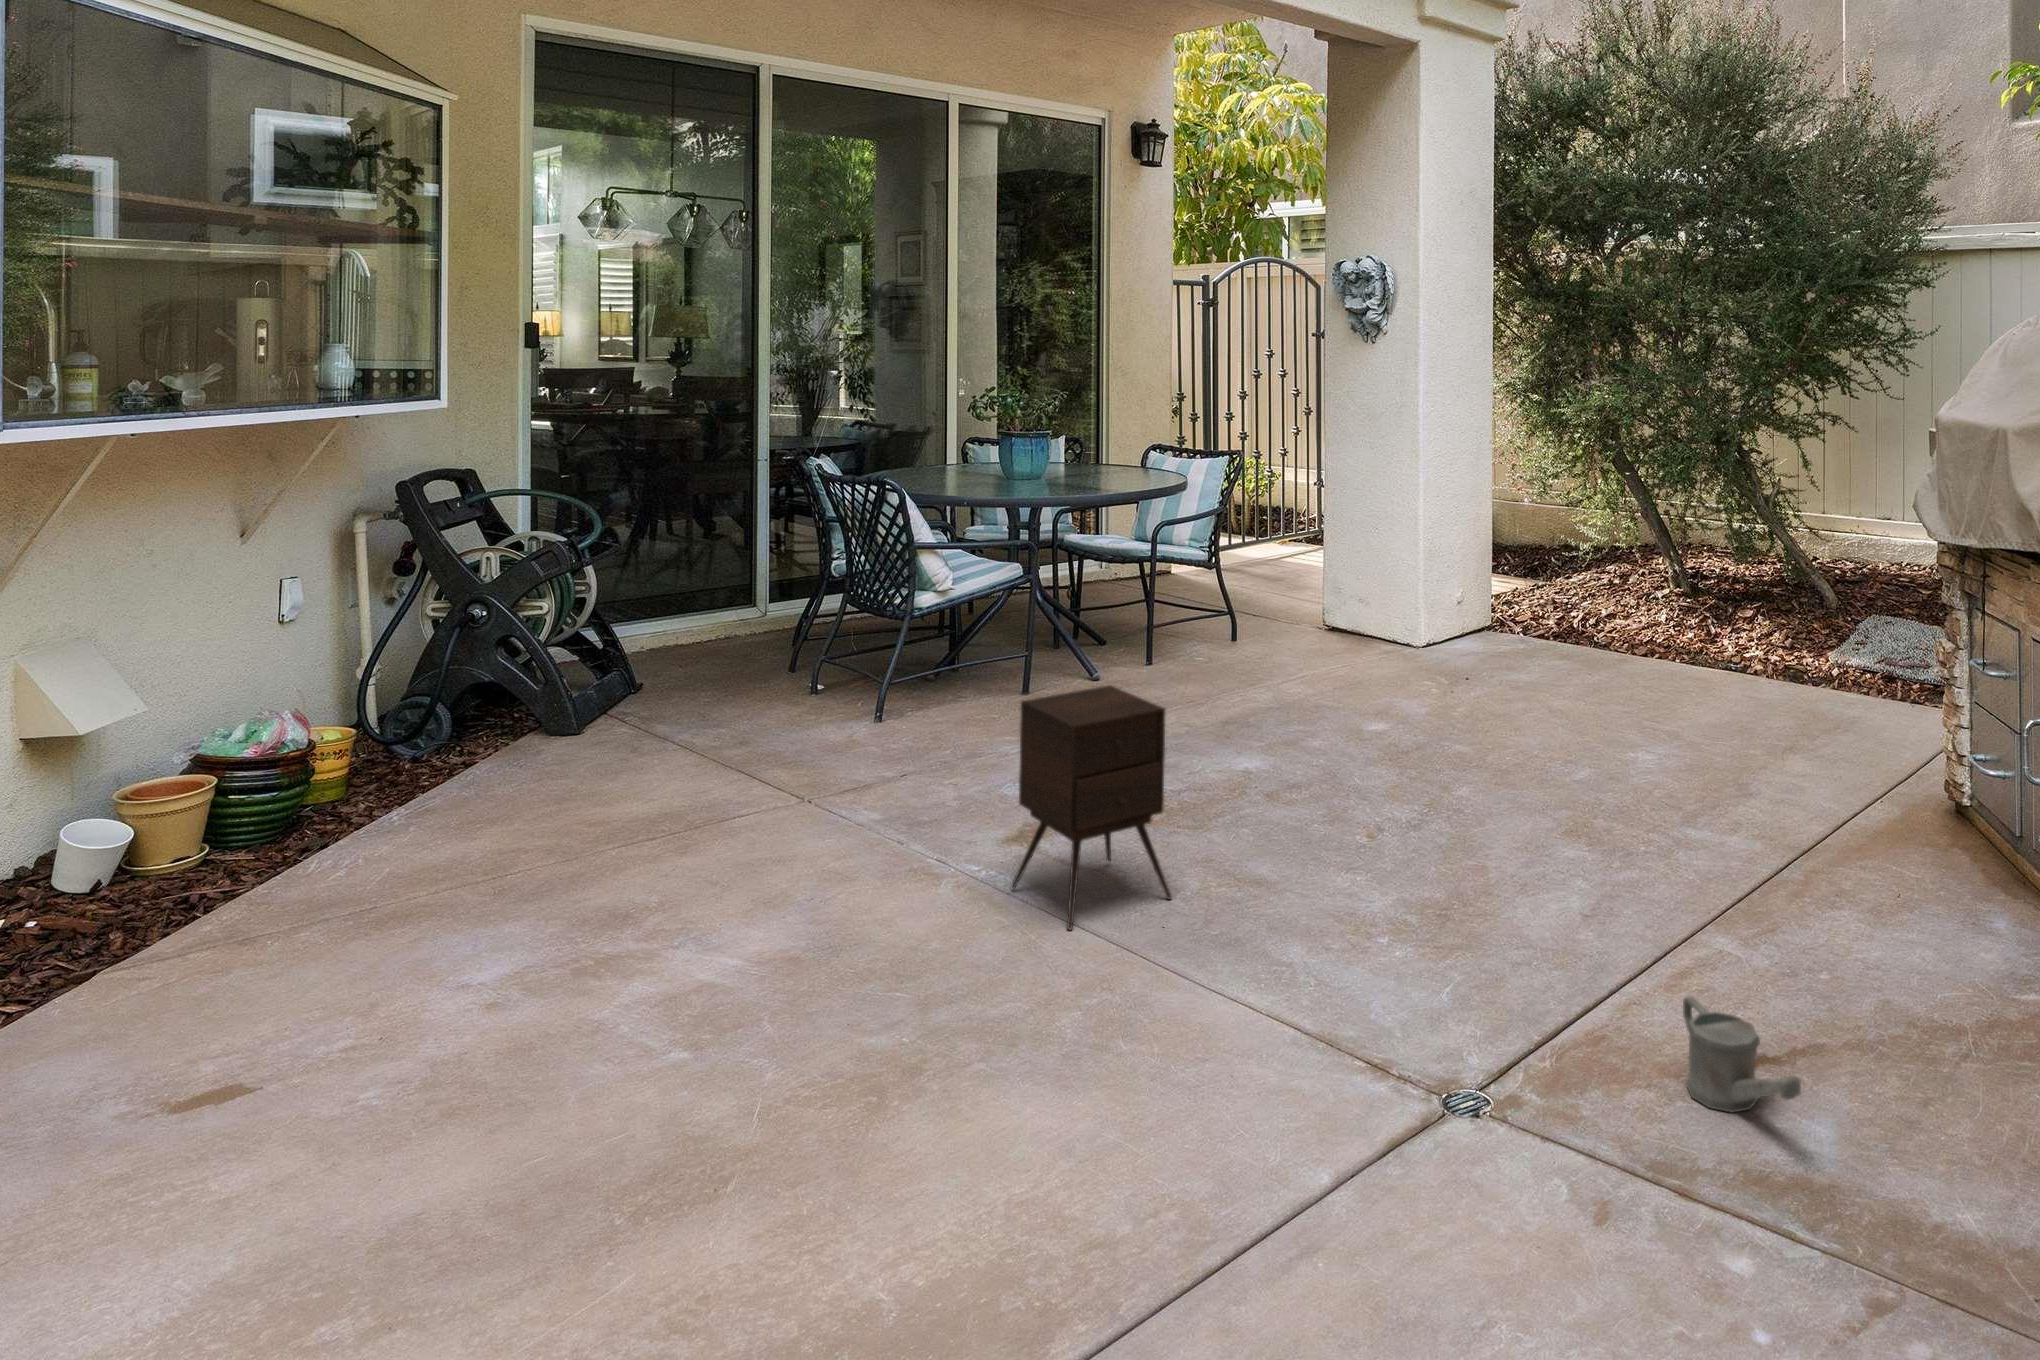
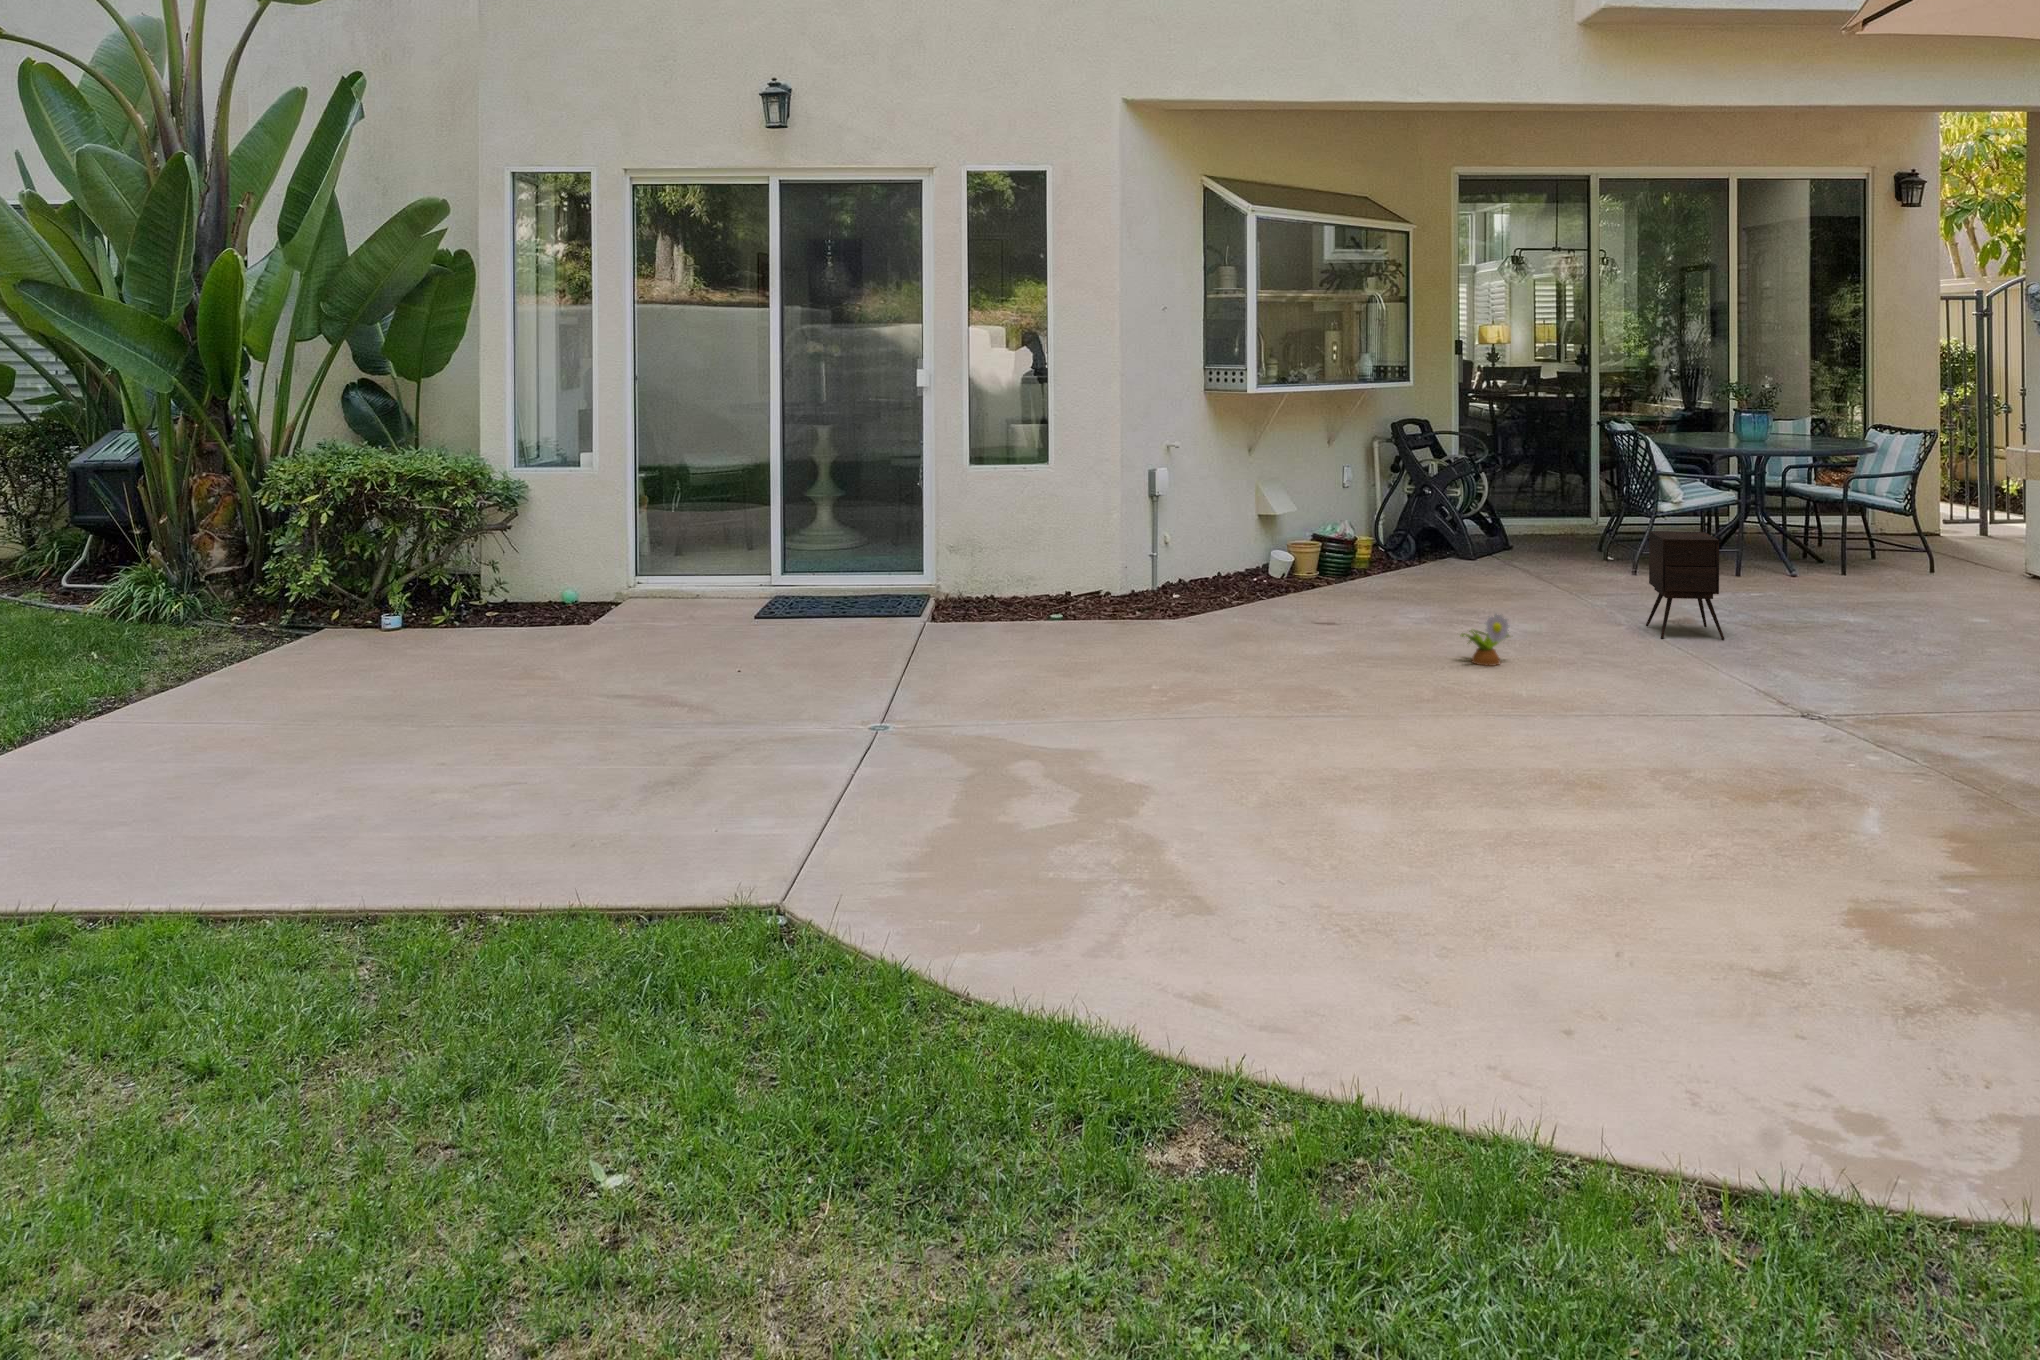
watering can: present [1683,997,1801,1112] -> none [1897,675,1935,718]
decorative plant: none [669,1077,833,1245] -> present [1460,613,1509,666]

